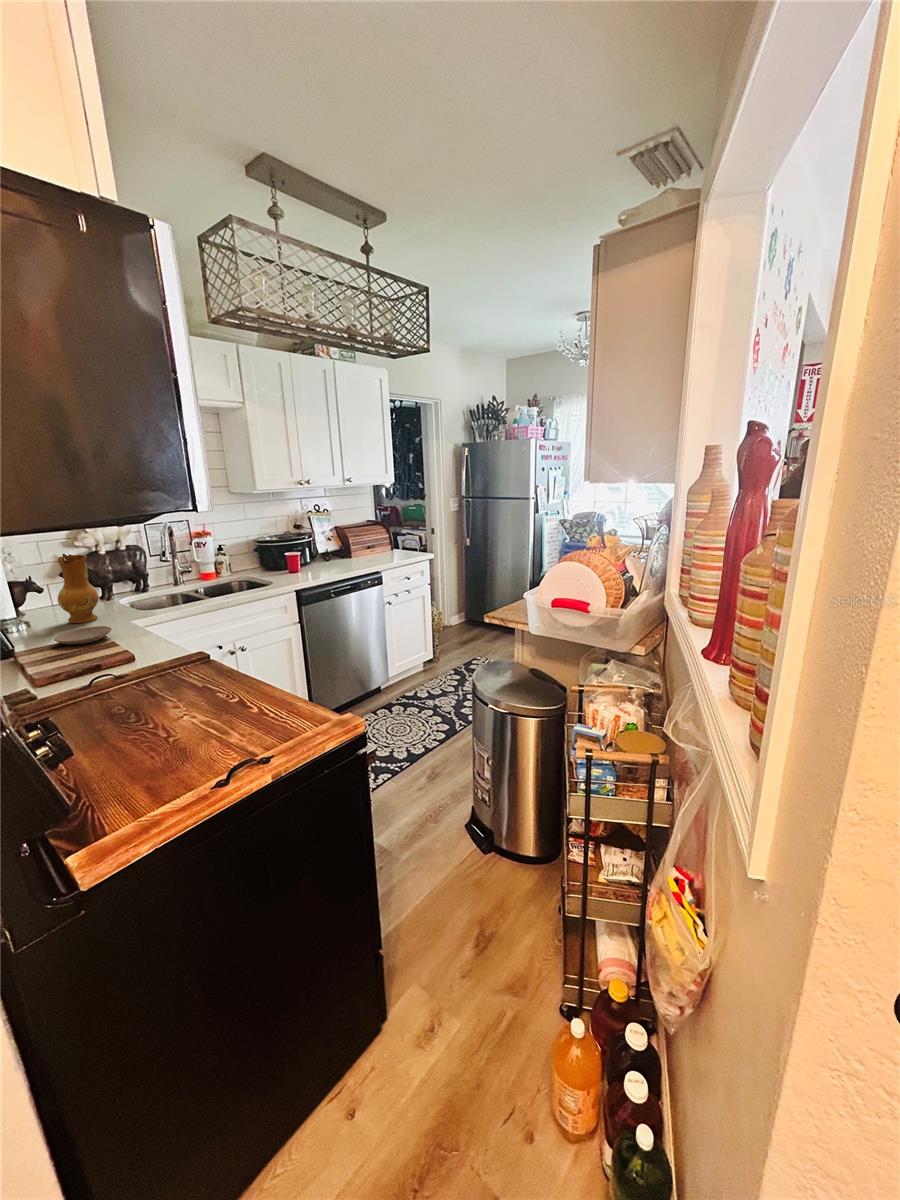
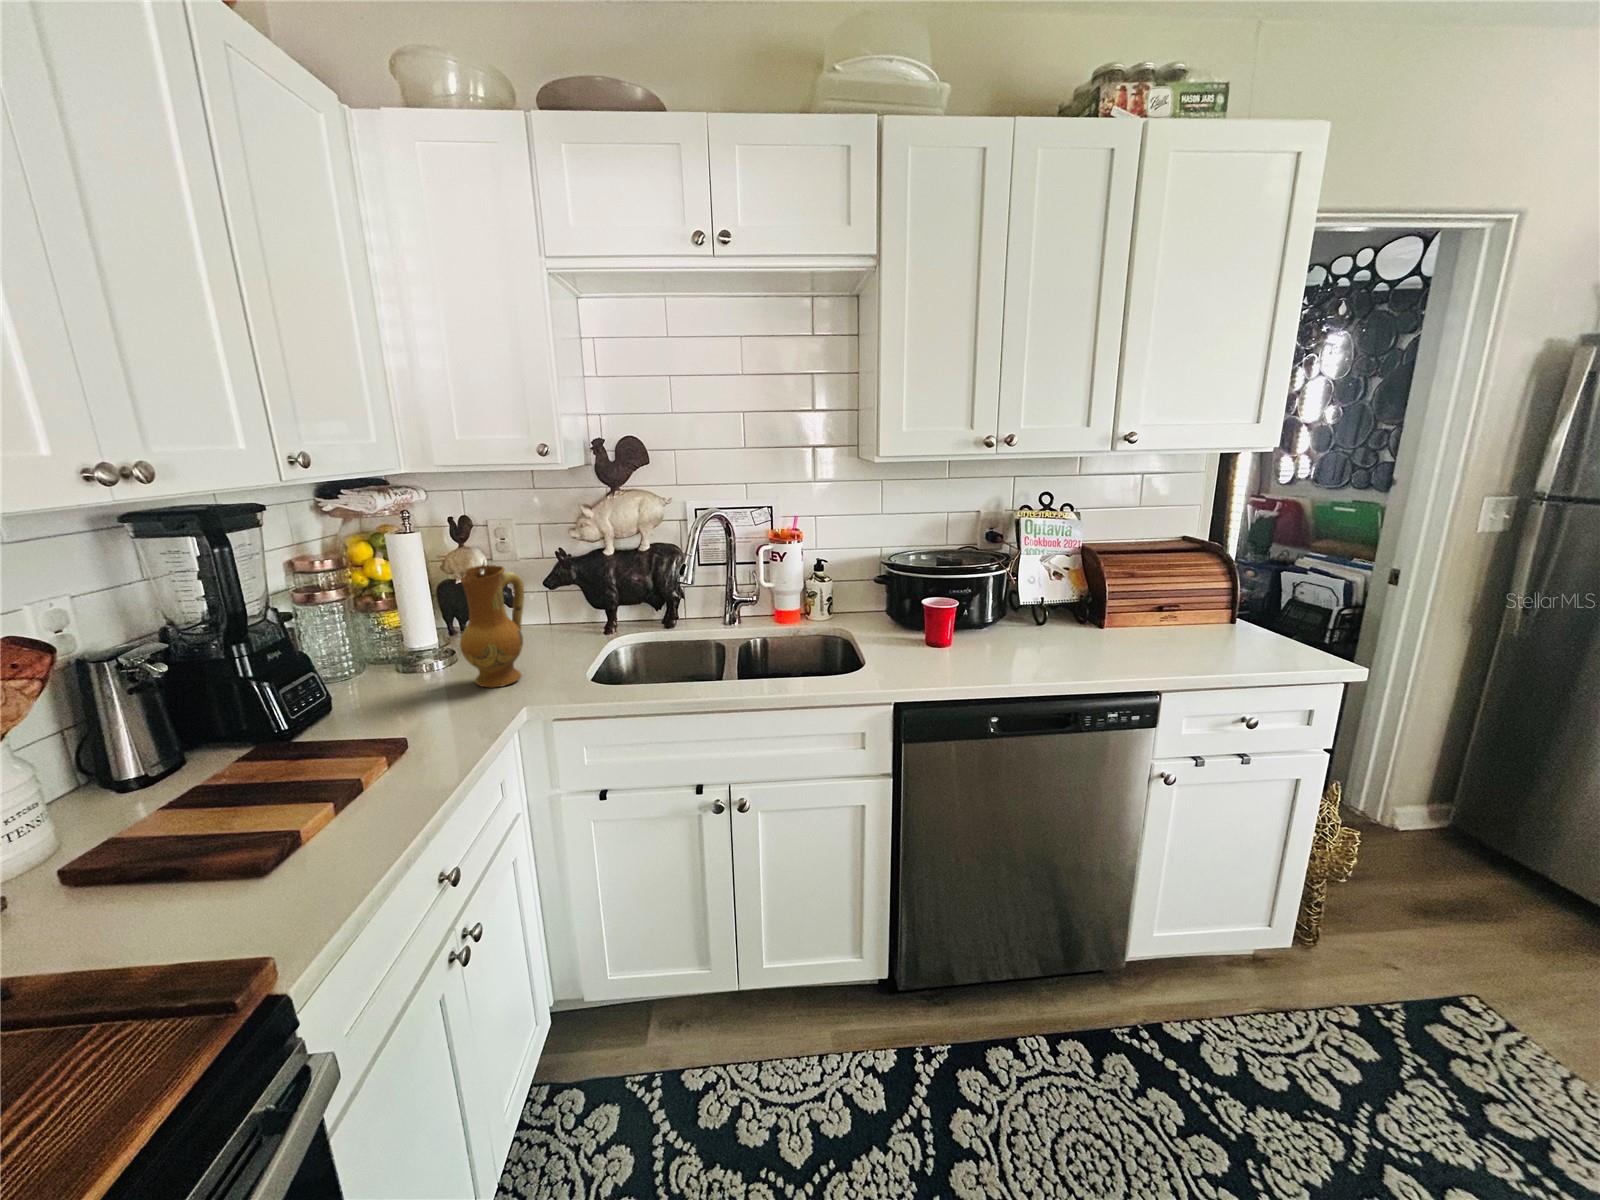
plate: present [54,626,112,644] -> none [321,716,428,760]

